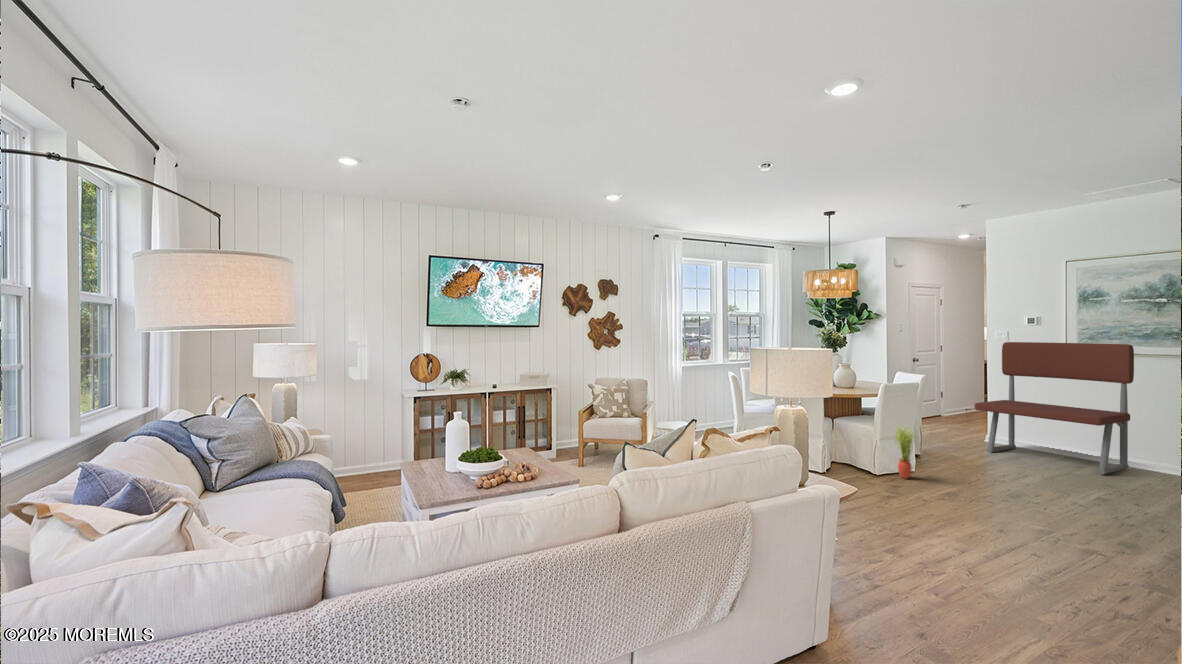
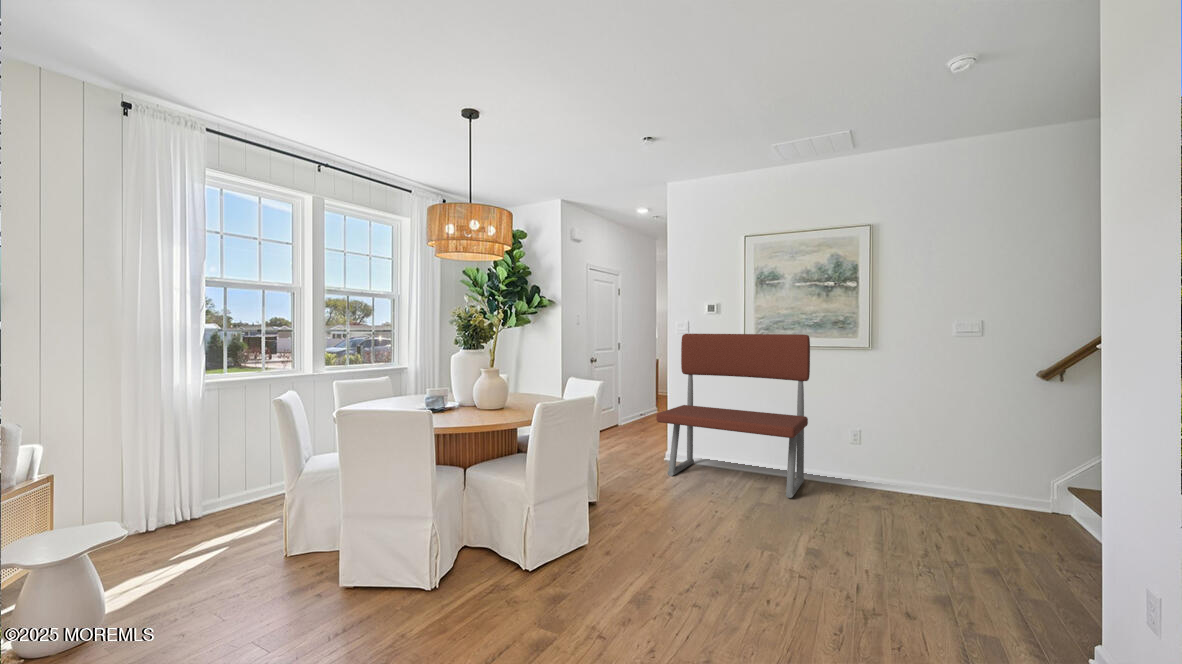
potted plant: present [895,425,914,479] -> none [556,472,592,569]

